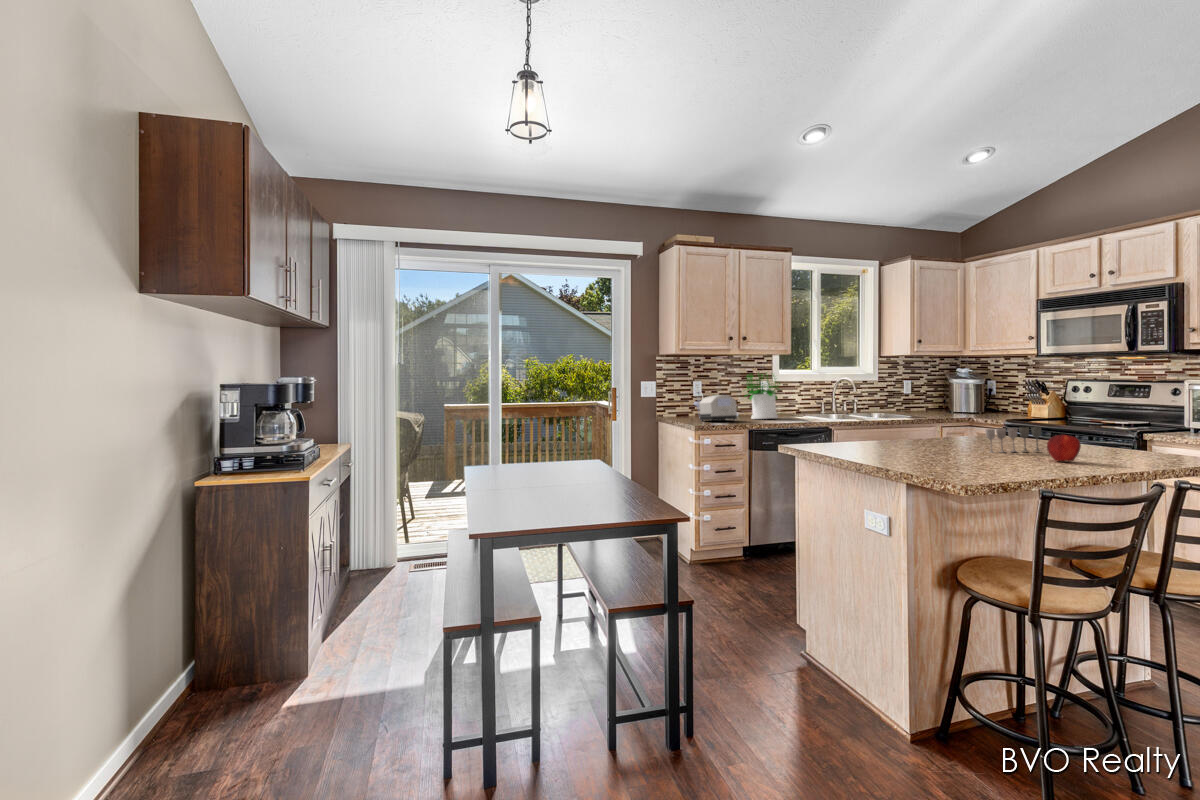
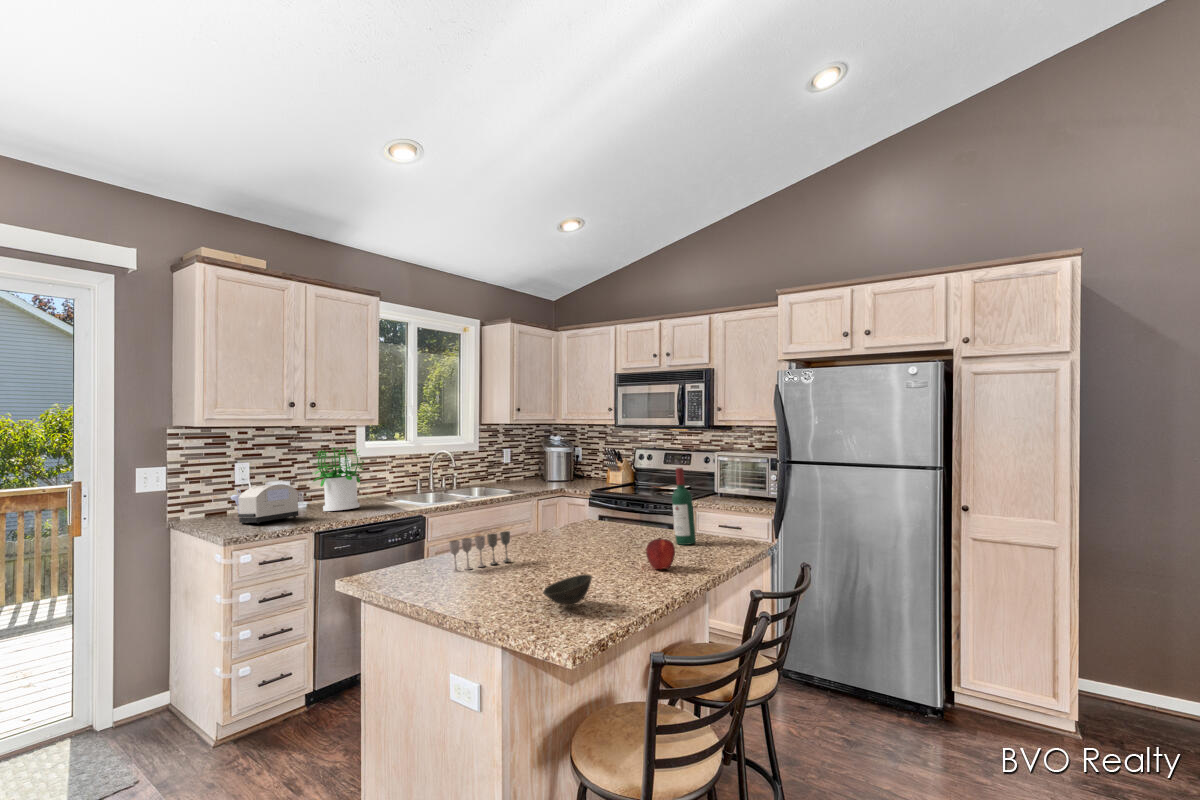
wine bottle: none [1089,379,1118,453] -> present [672,468,696,545]
wine glass: present [985,427,1041,453] -> present [449,531,510,572]
bowl: none [894,446,982,466] -> present [543,574,592,606]

